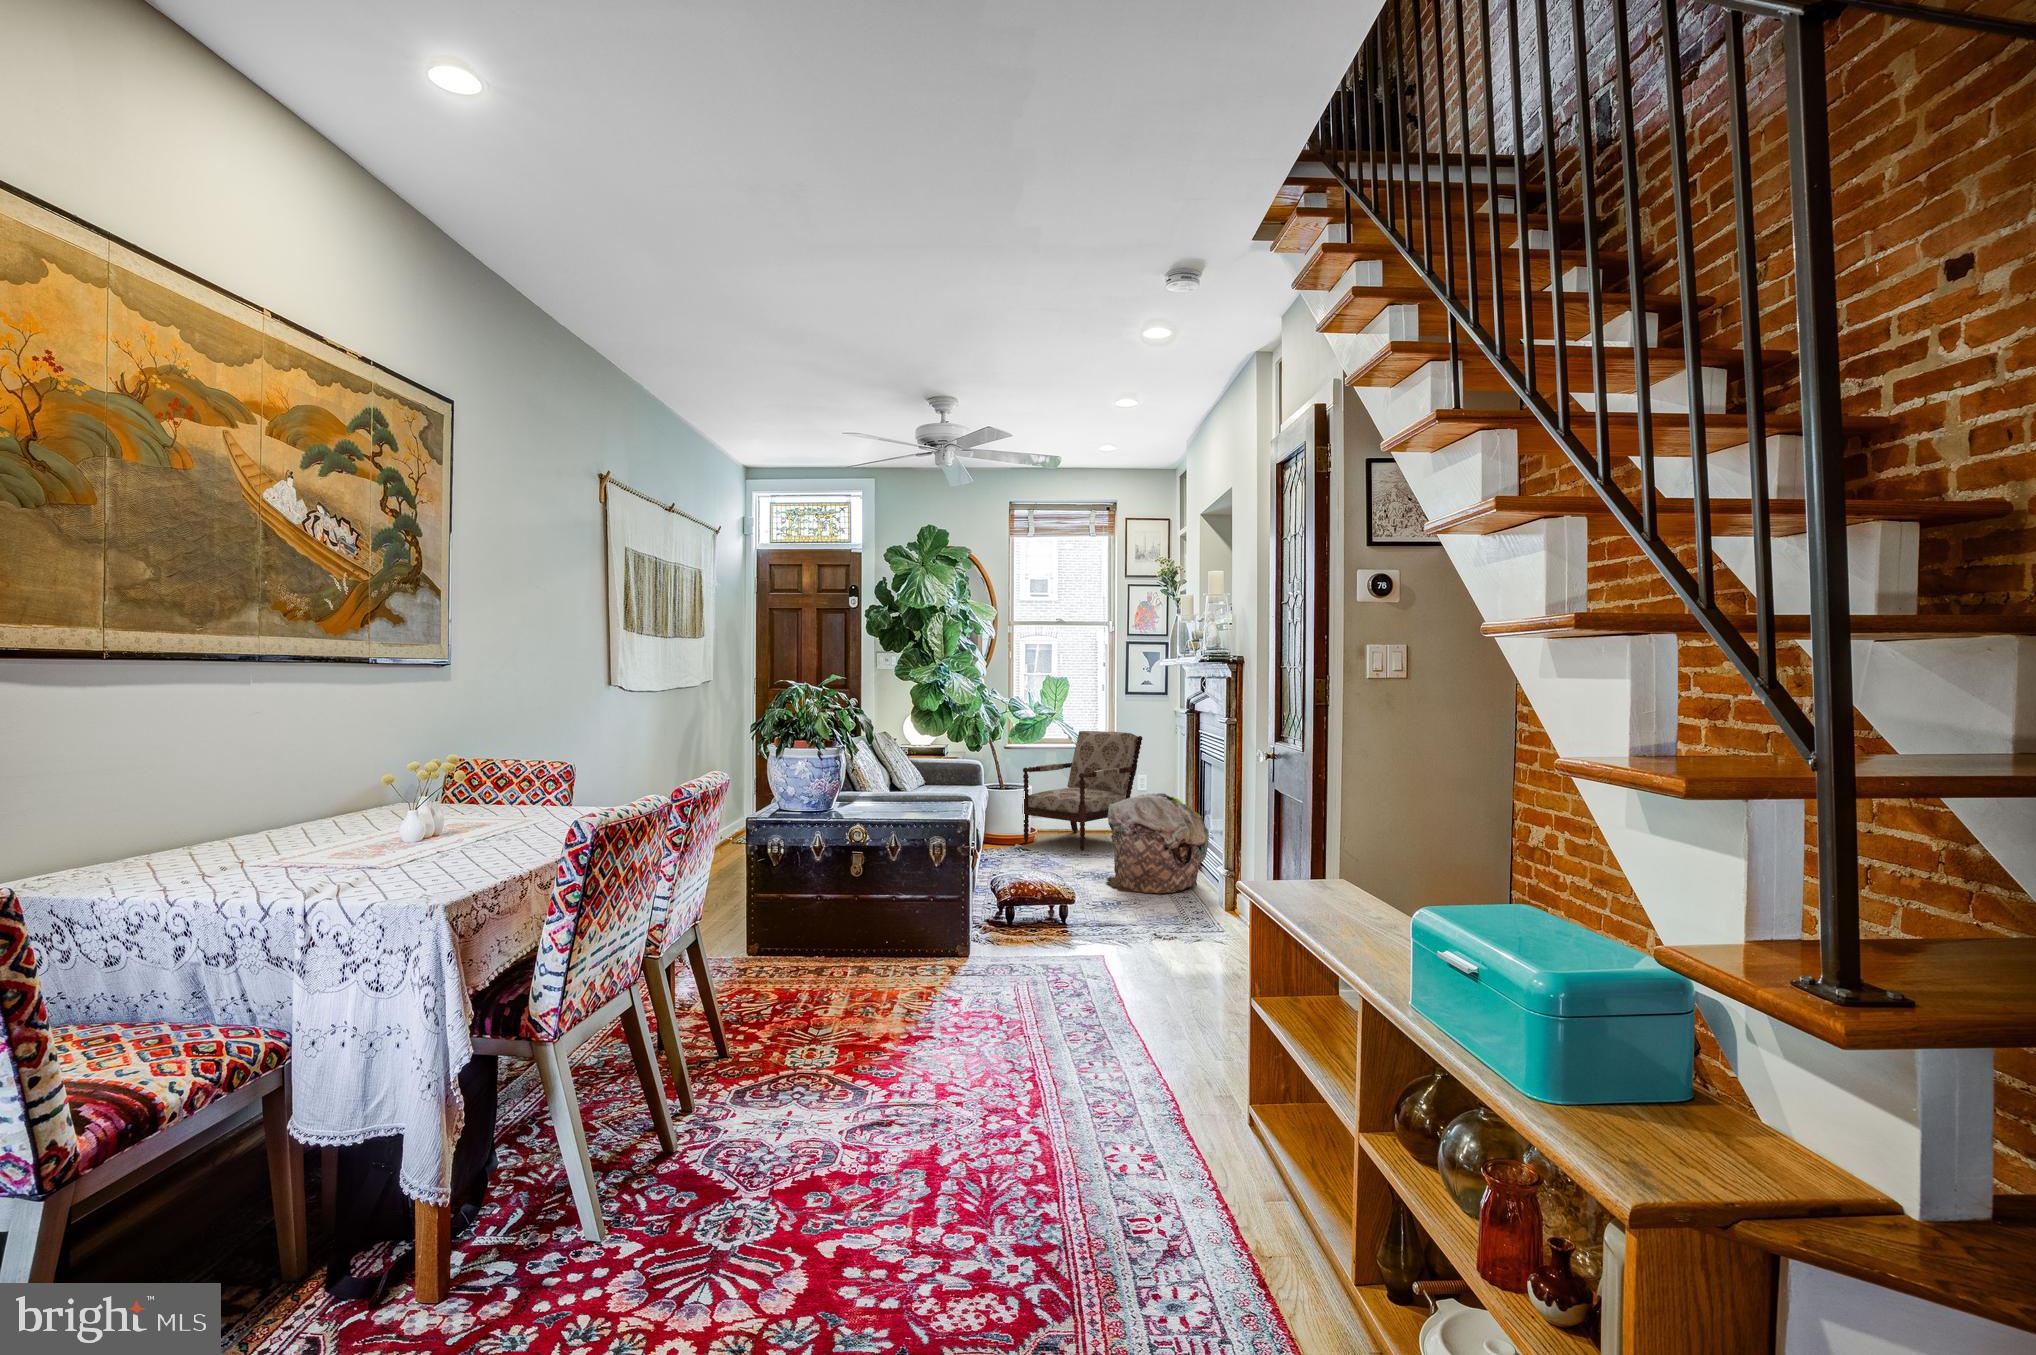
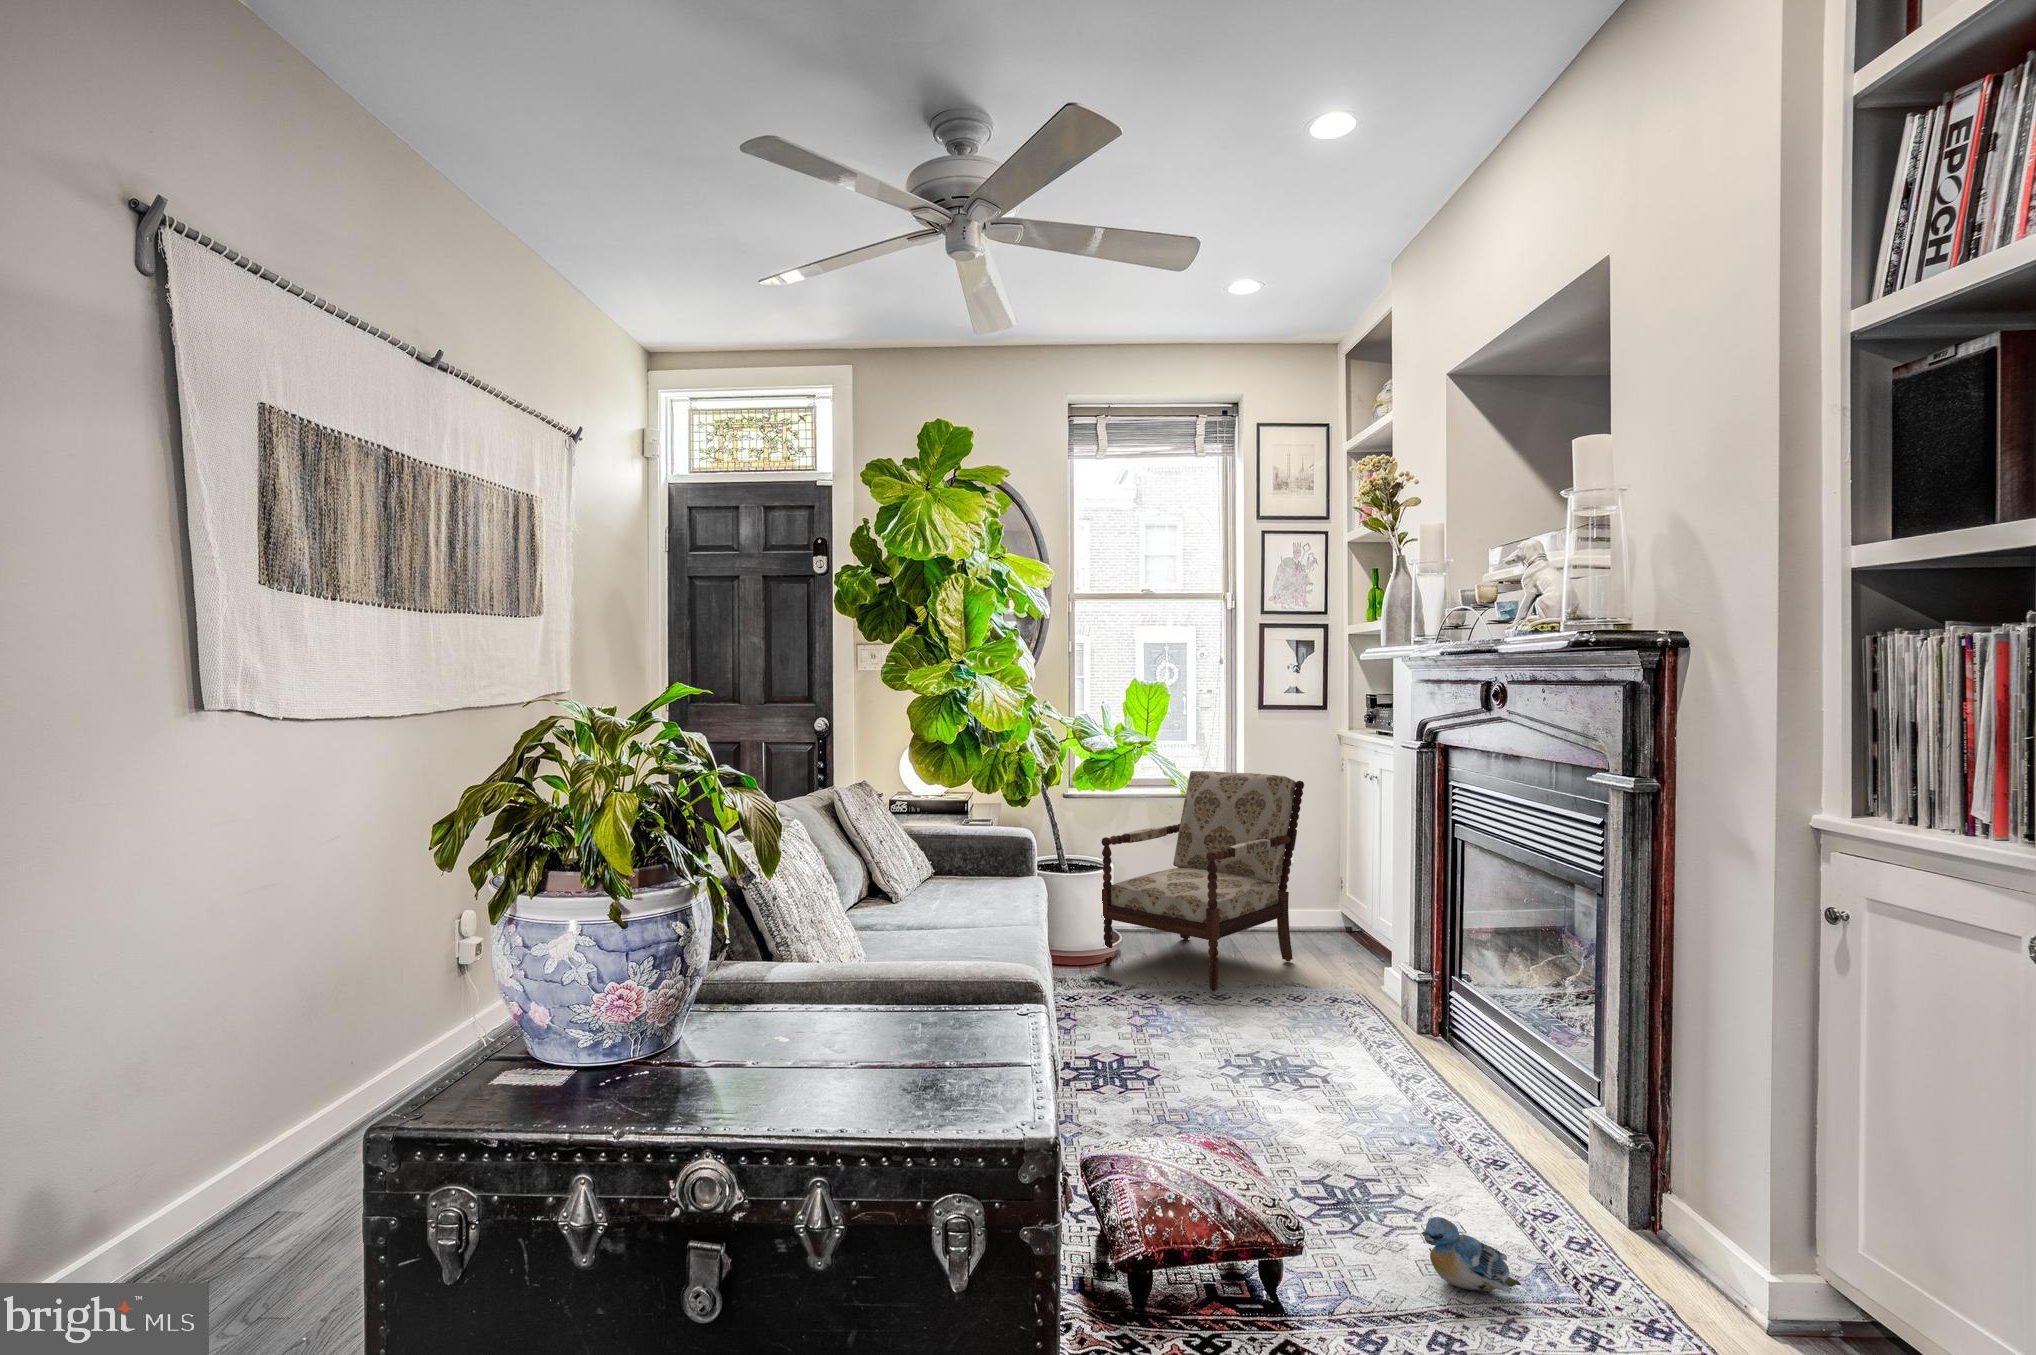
laundry basket: present [1106,793,1209,894] -> none [1290,913,1524,1140]
plush toy: none [1131,898,1167,925] -> present [1421,1217,1521,1293]

